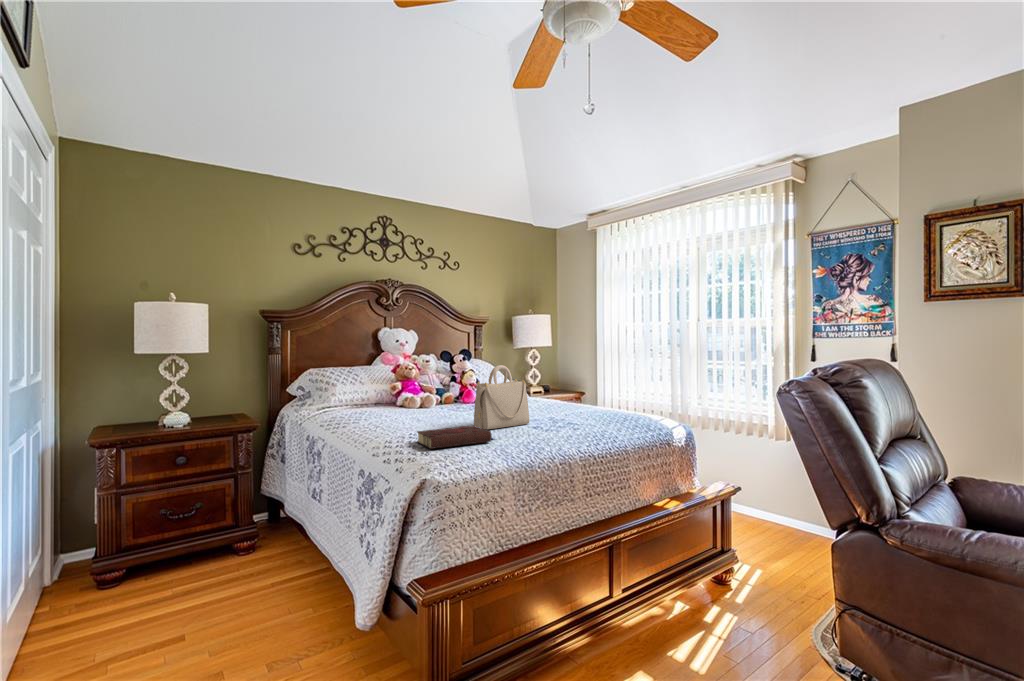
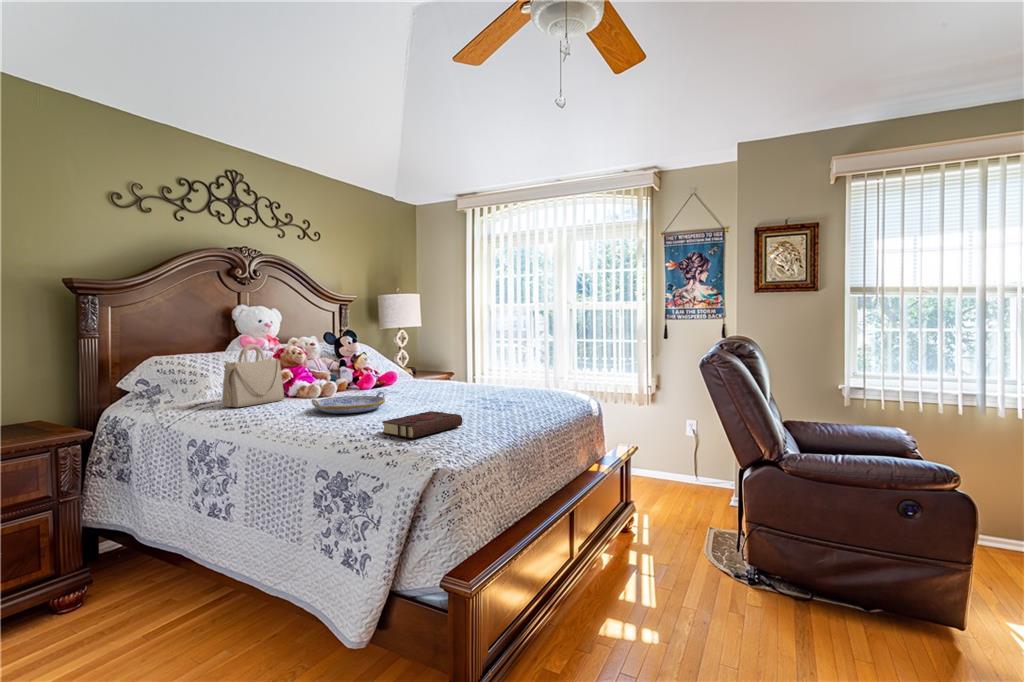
handbag: present [474,365,530,429] -> present [222,344,284,407]
serving tray: none [394,405,460,423] -> present [312,392,385,414]

